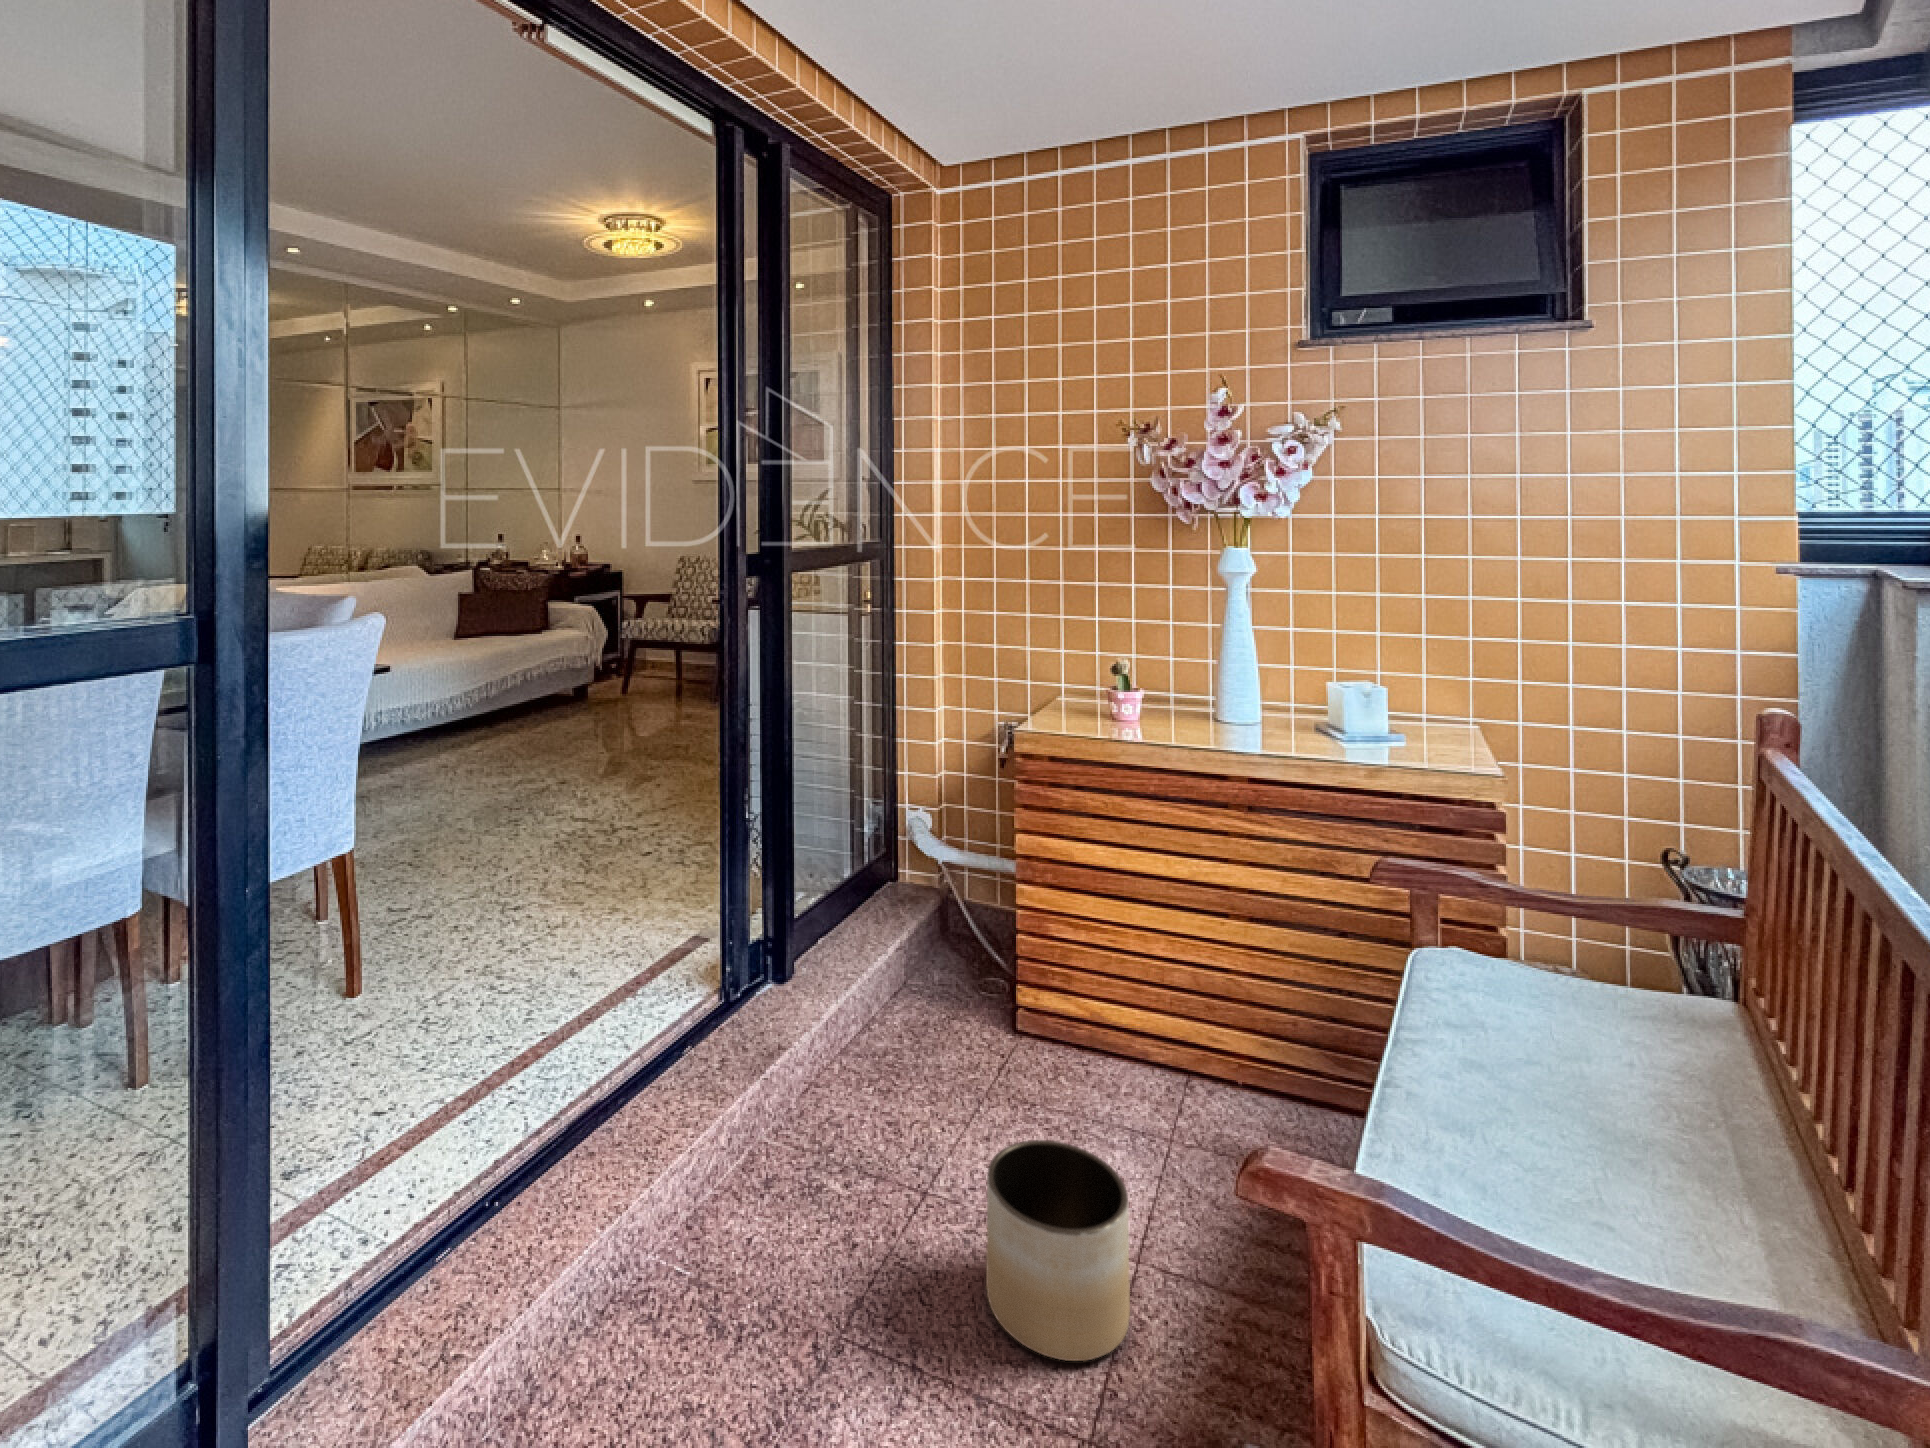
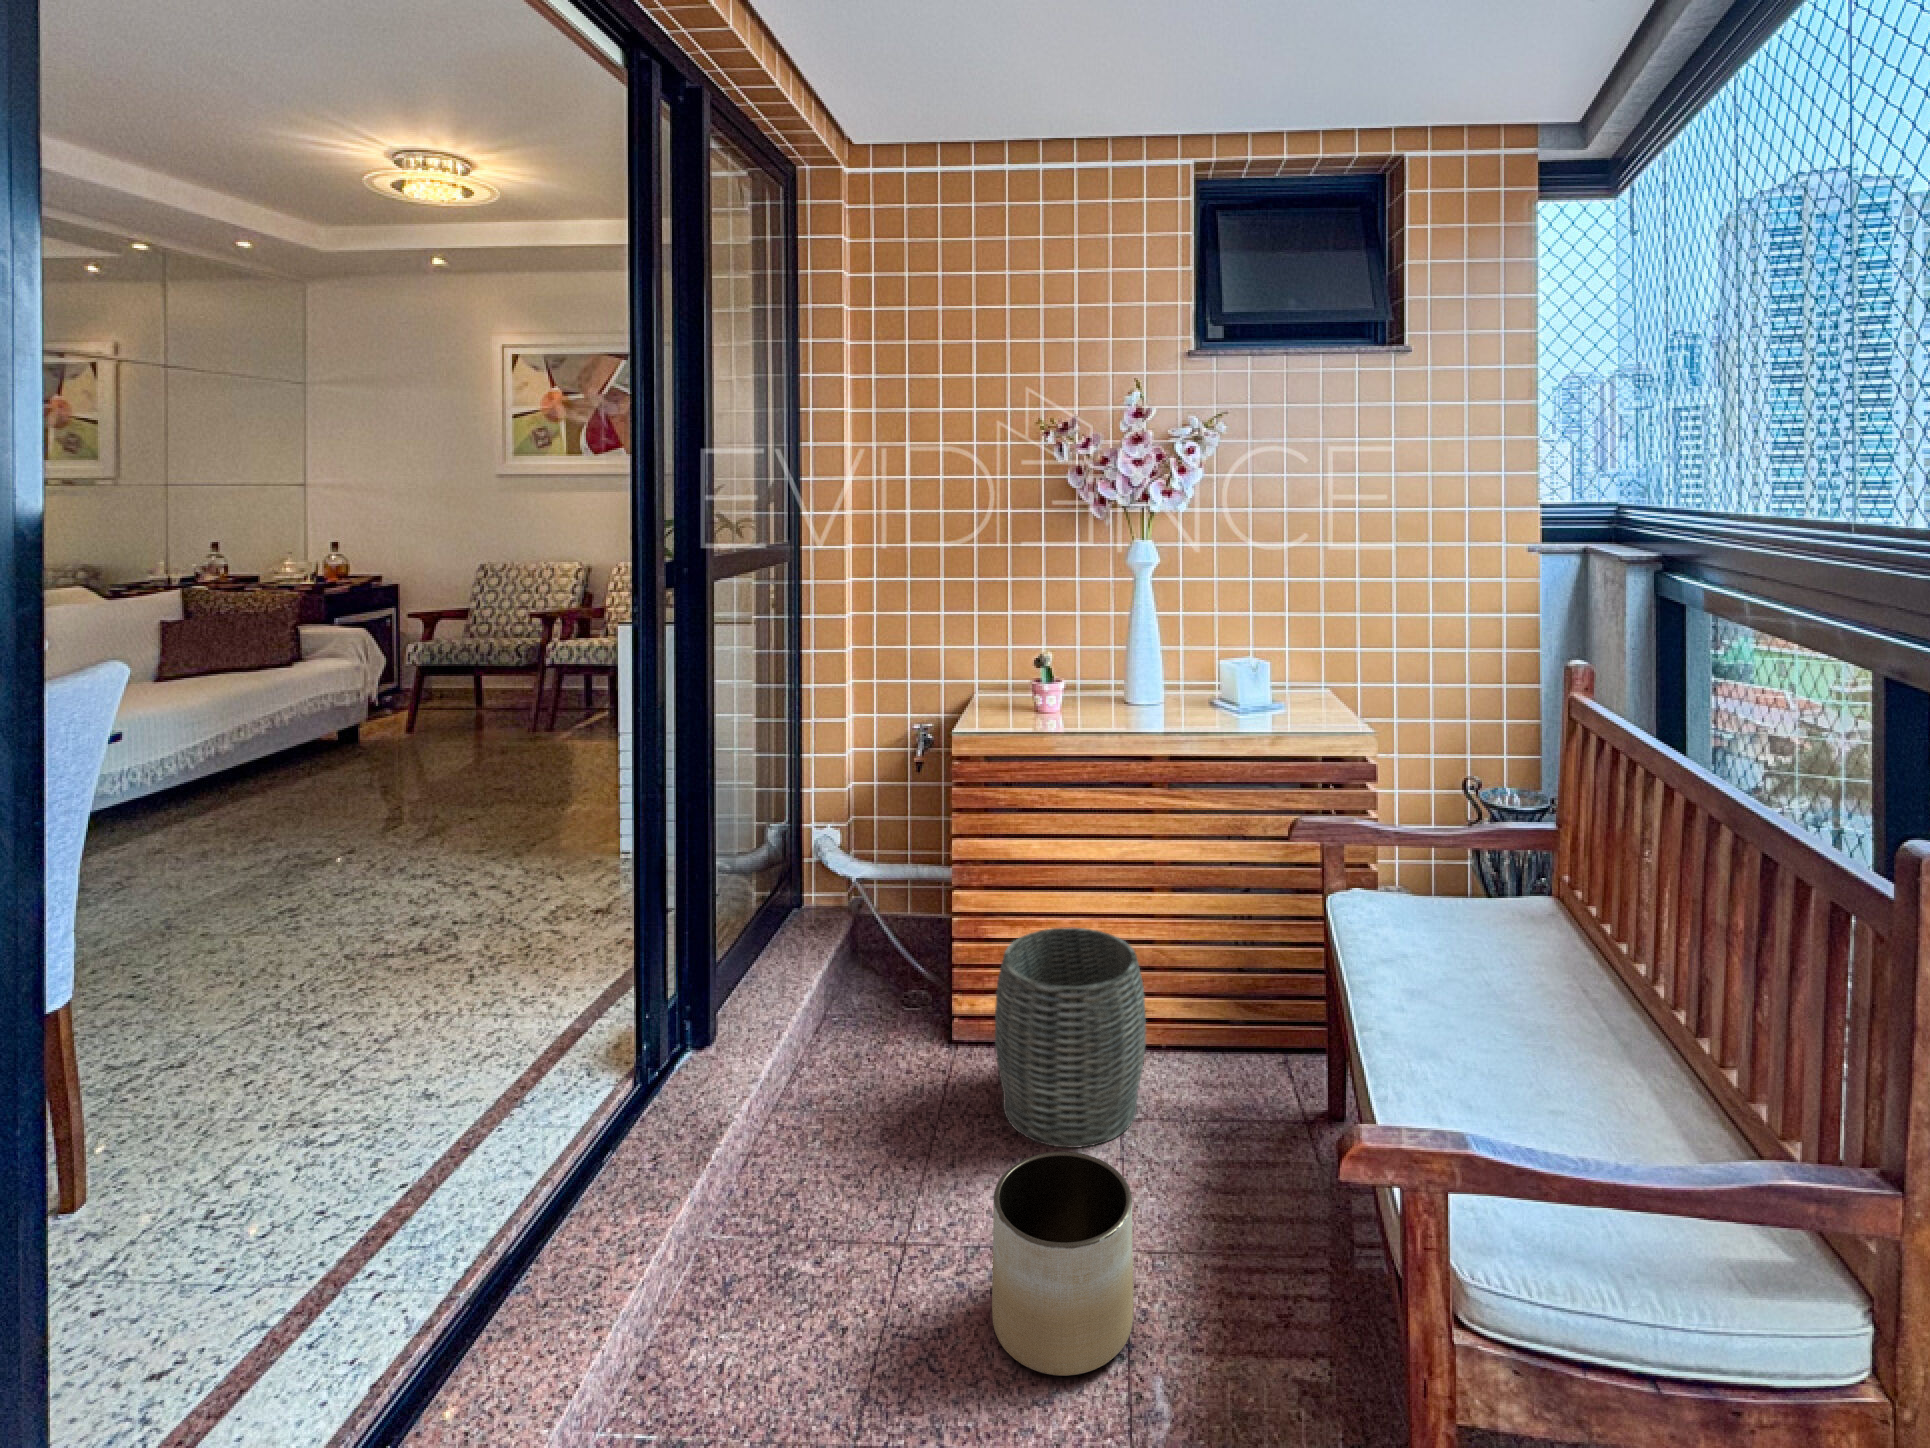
woven basket: none [1041,934,1201,1159] -> present [995,928,1146,1148]

